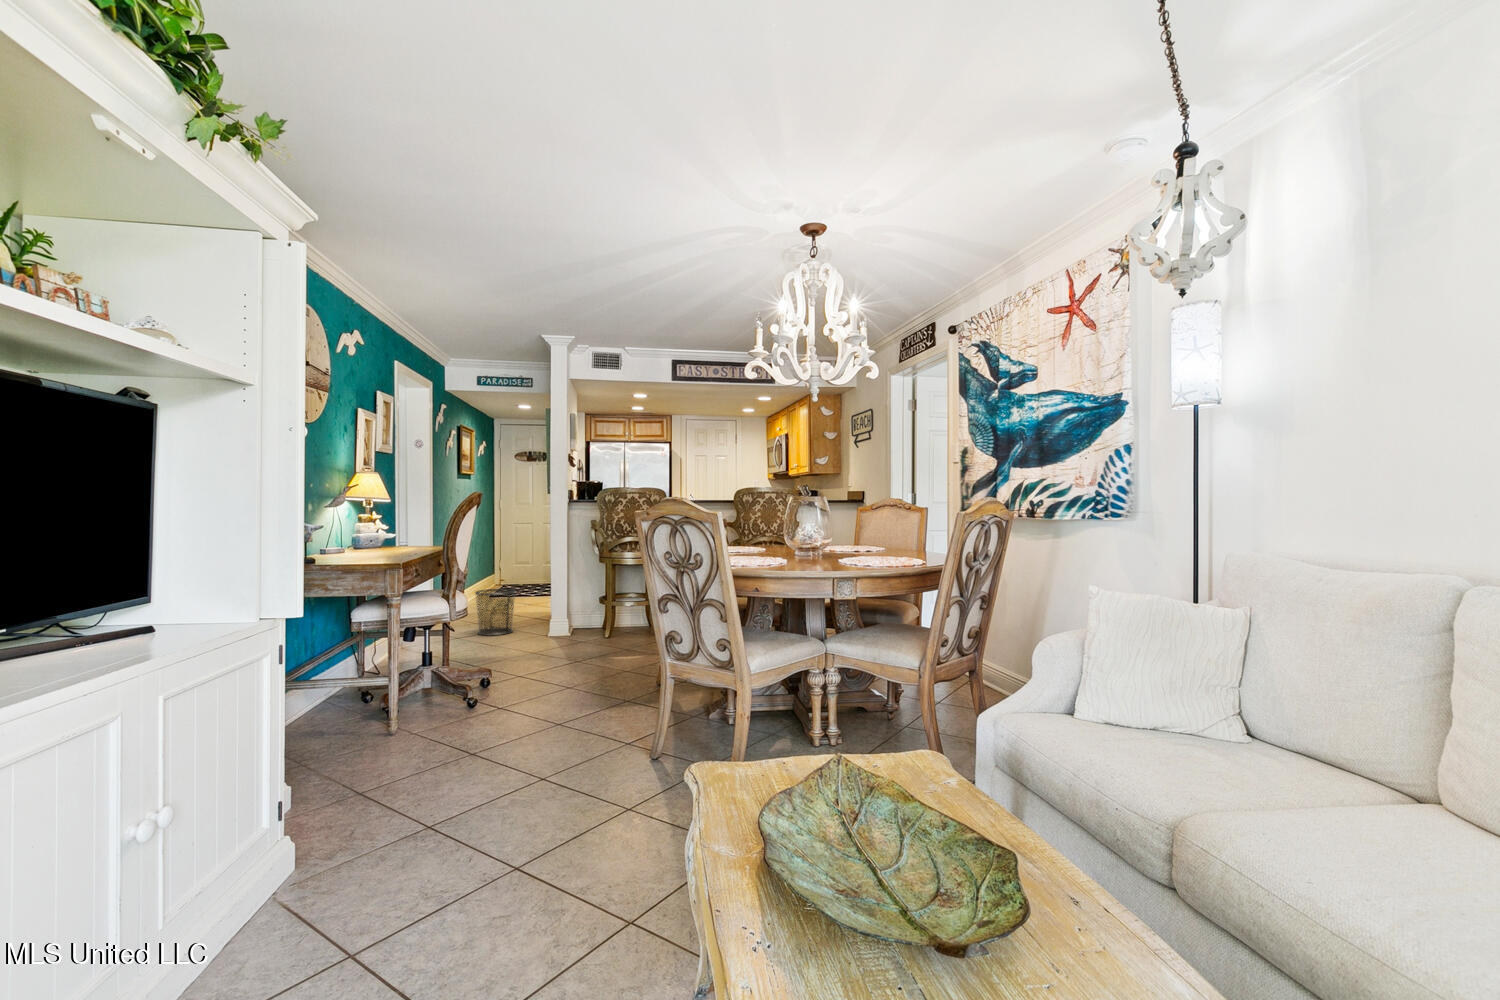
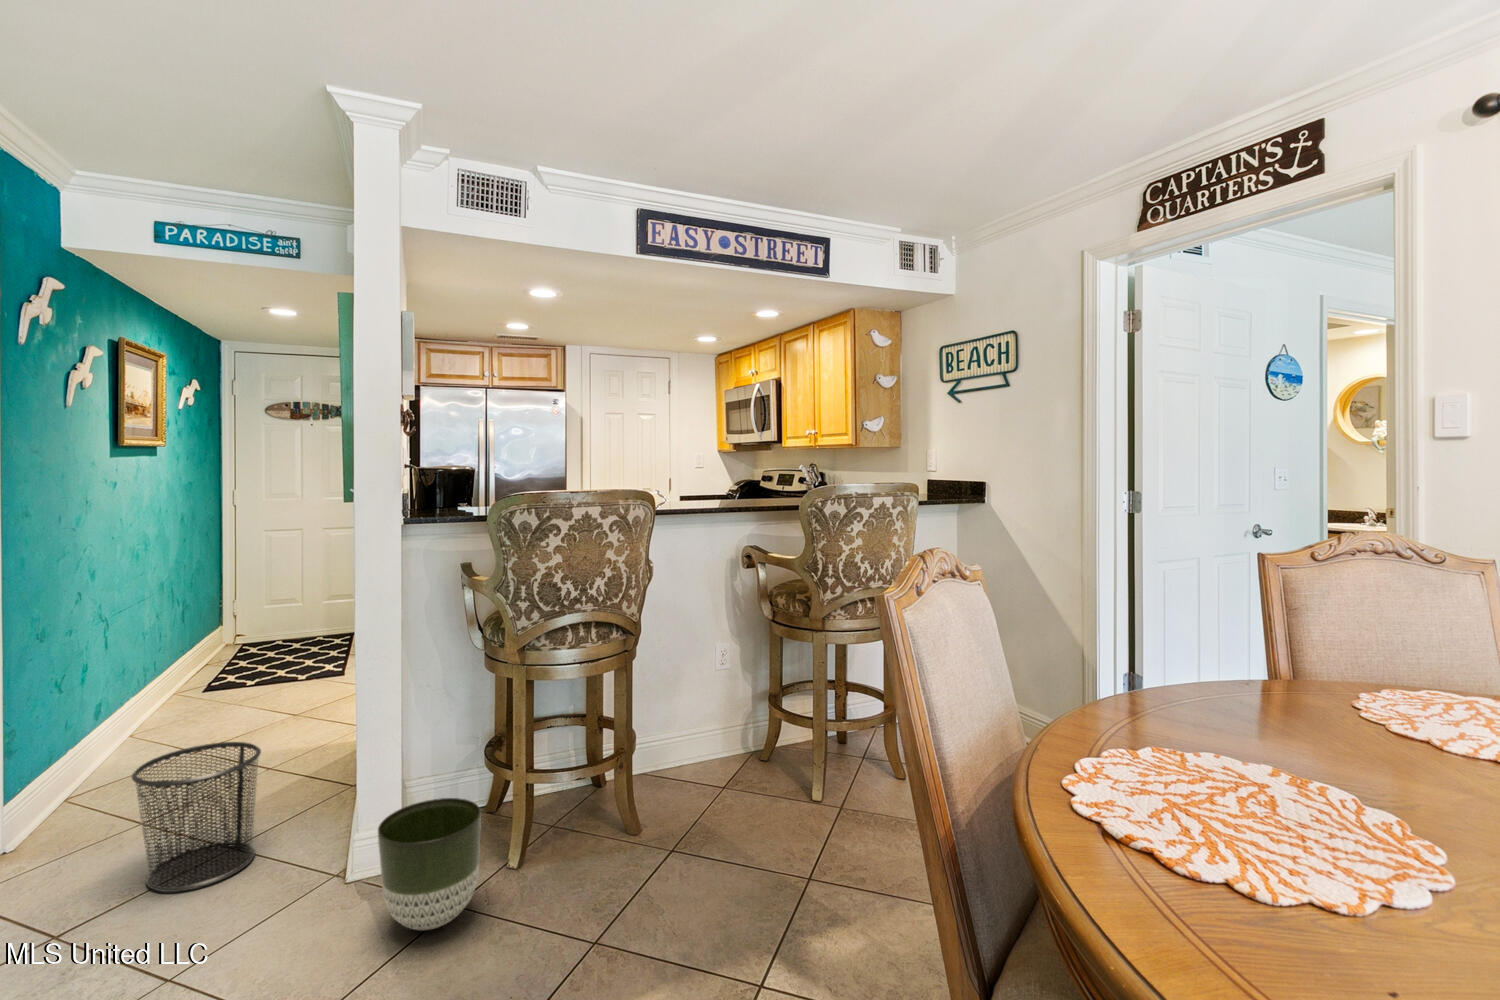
planter: none [554,604,590,644] -> present [378,798,481,930]

